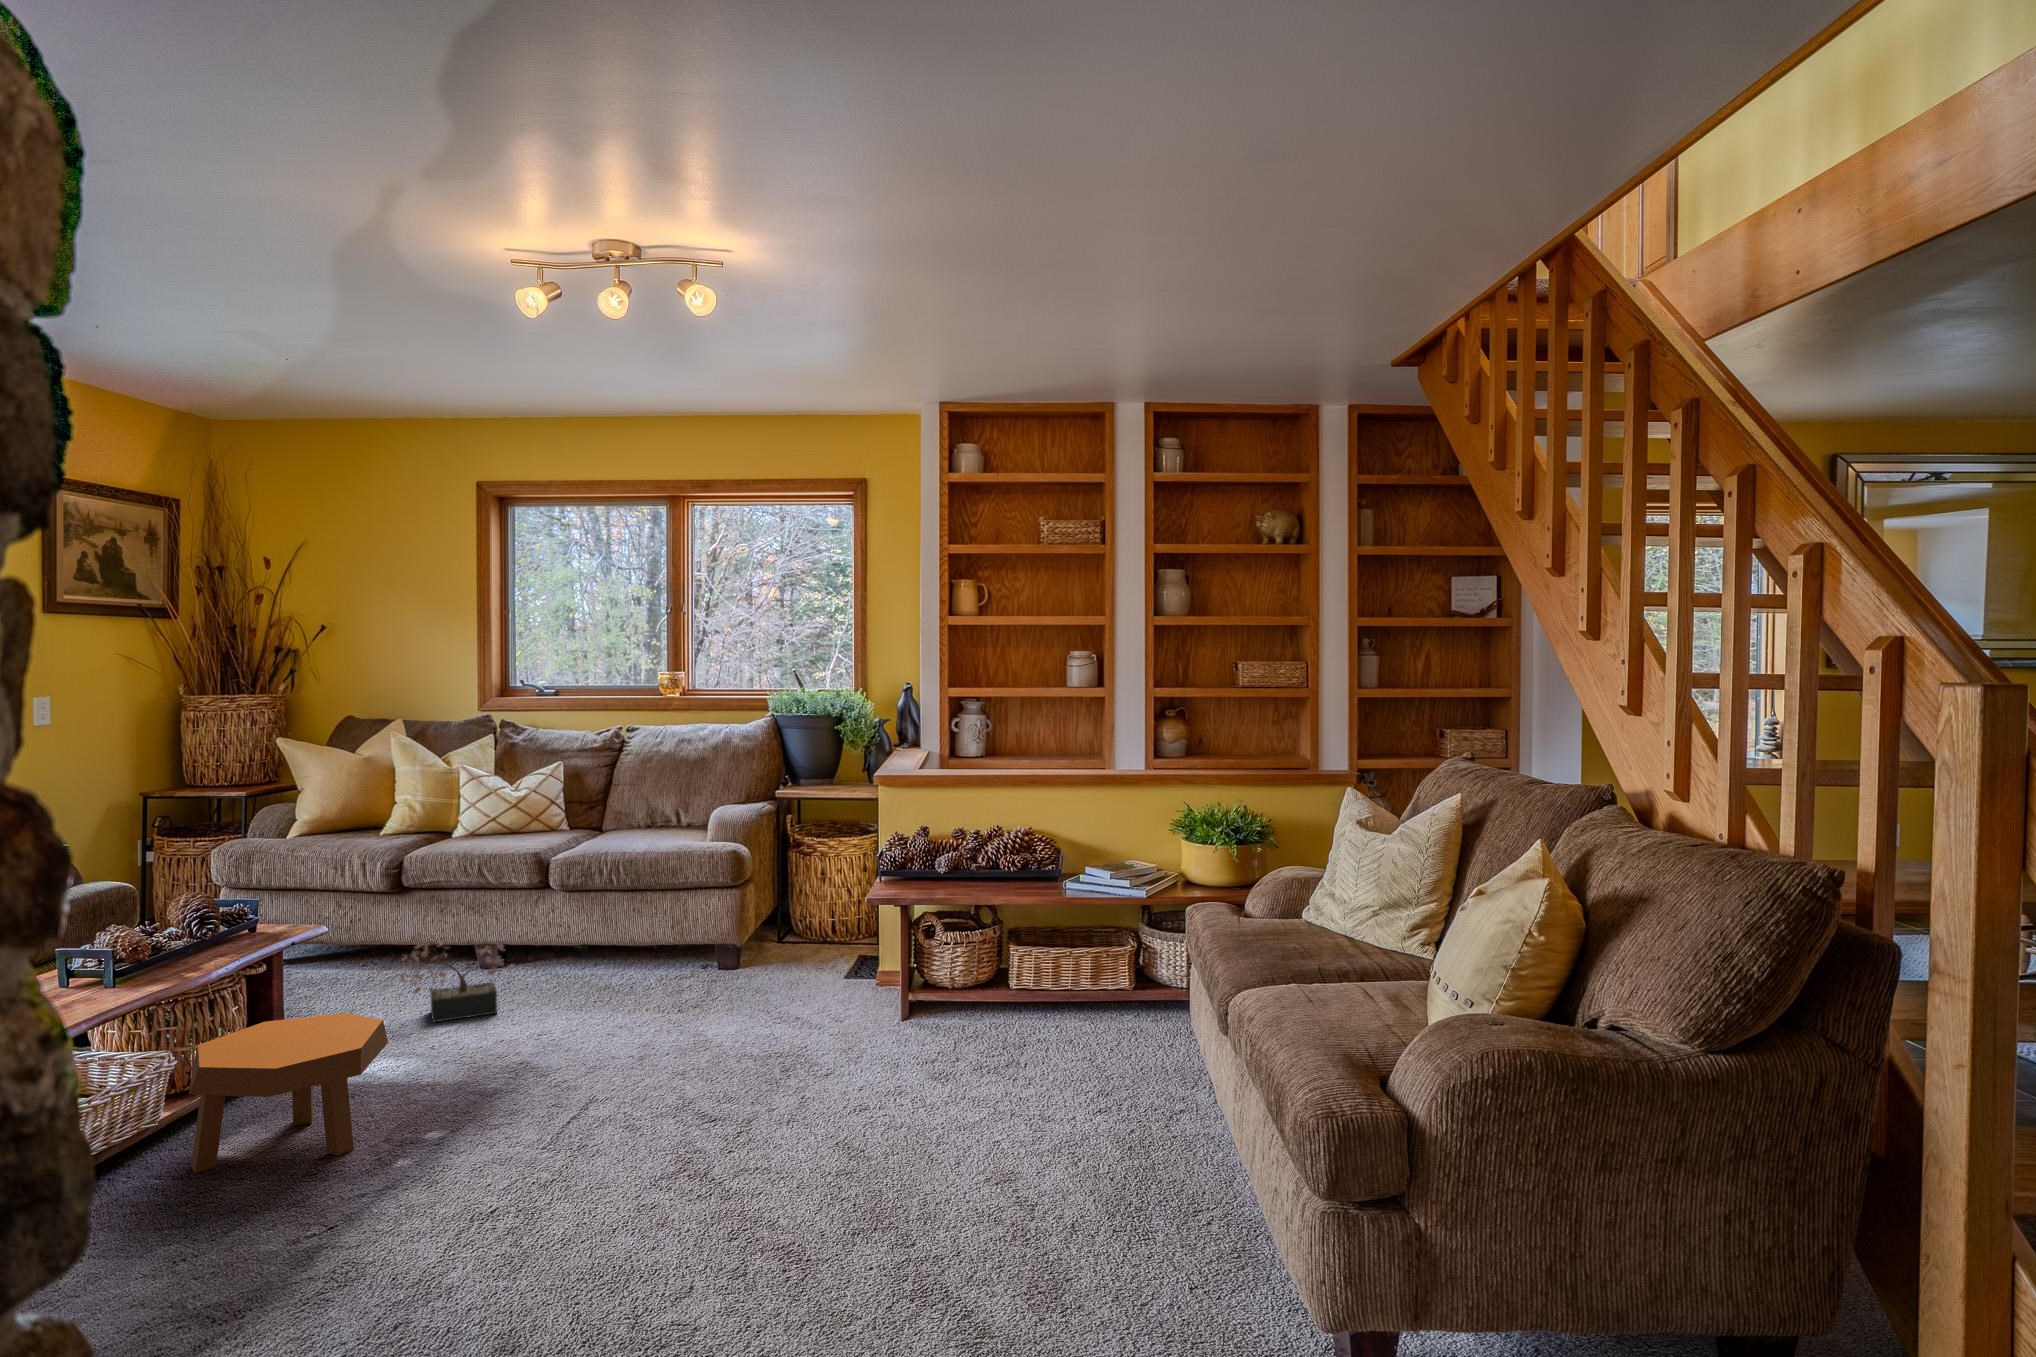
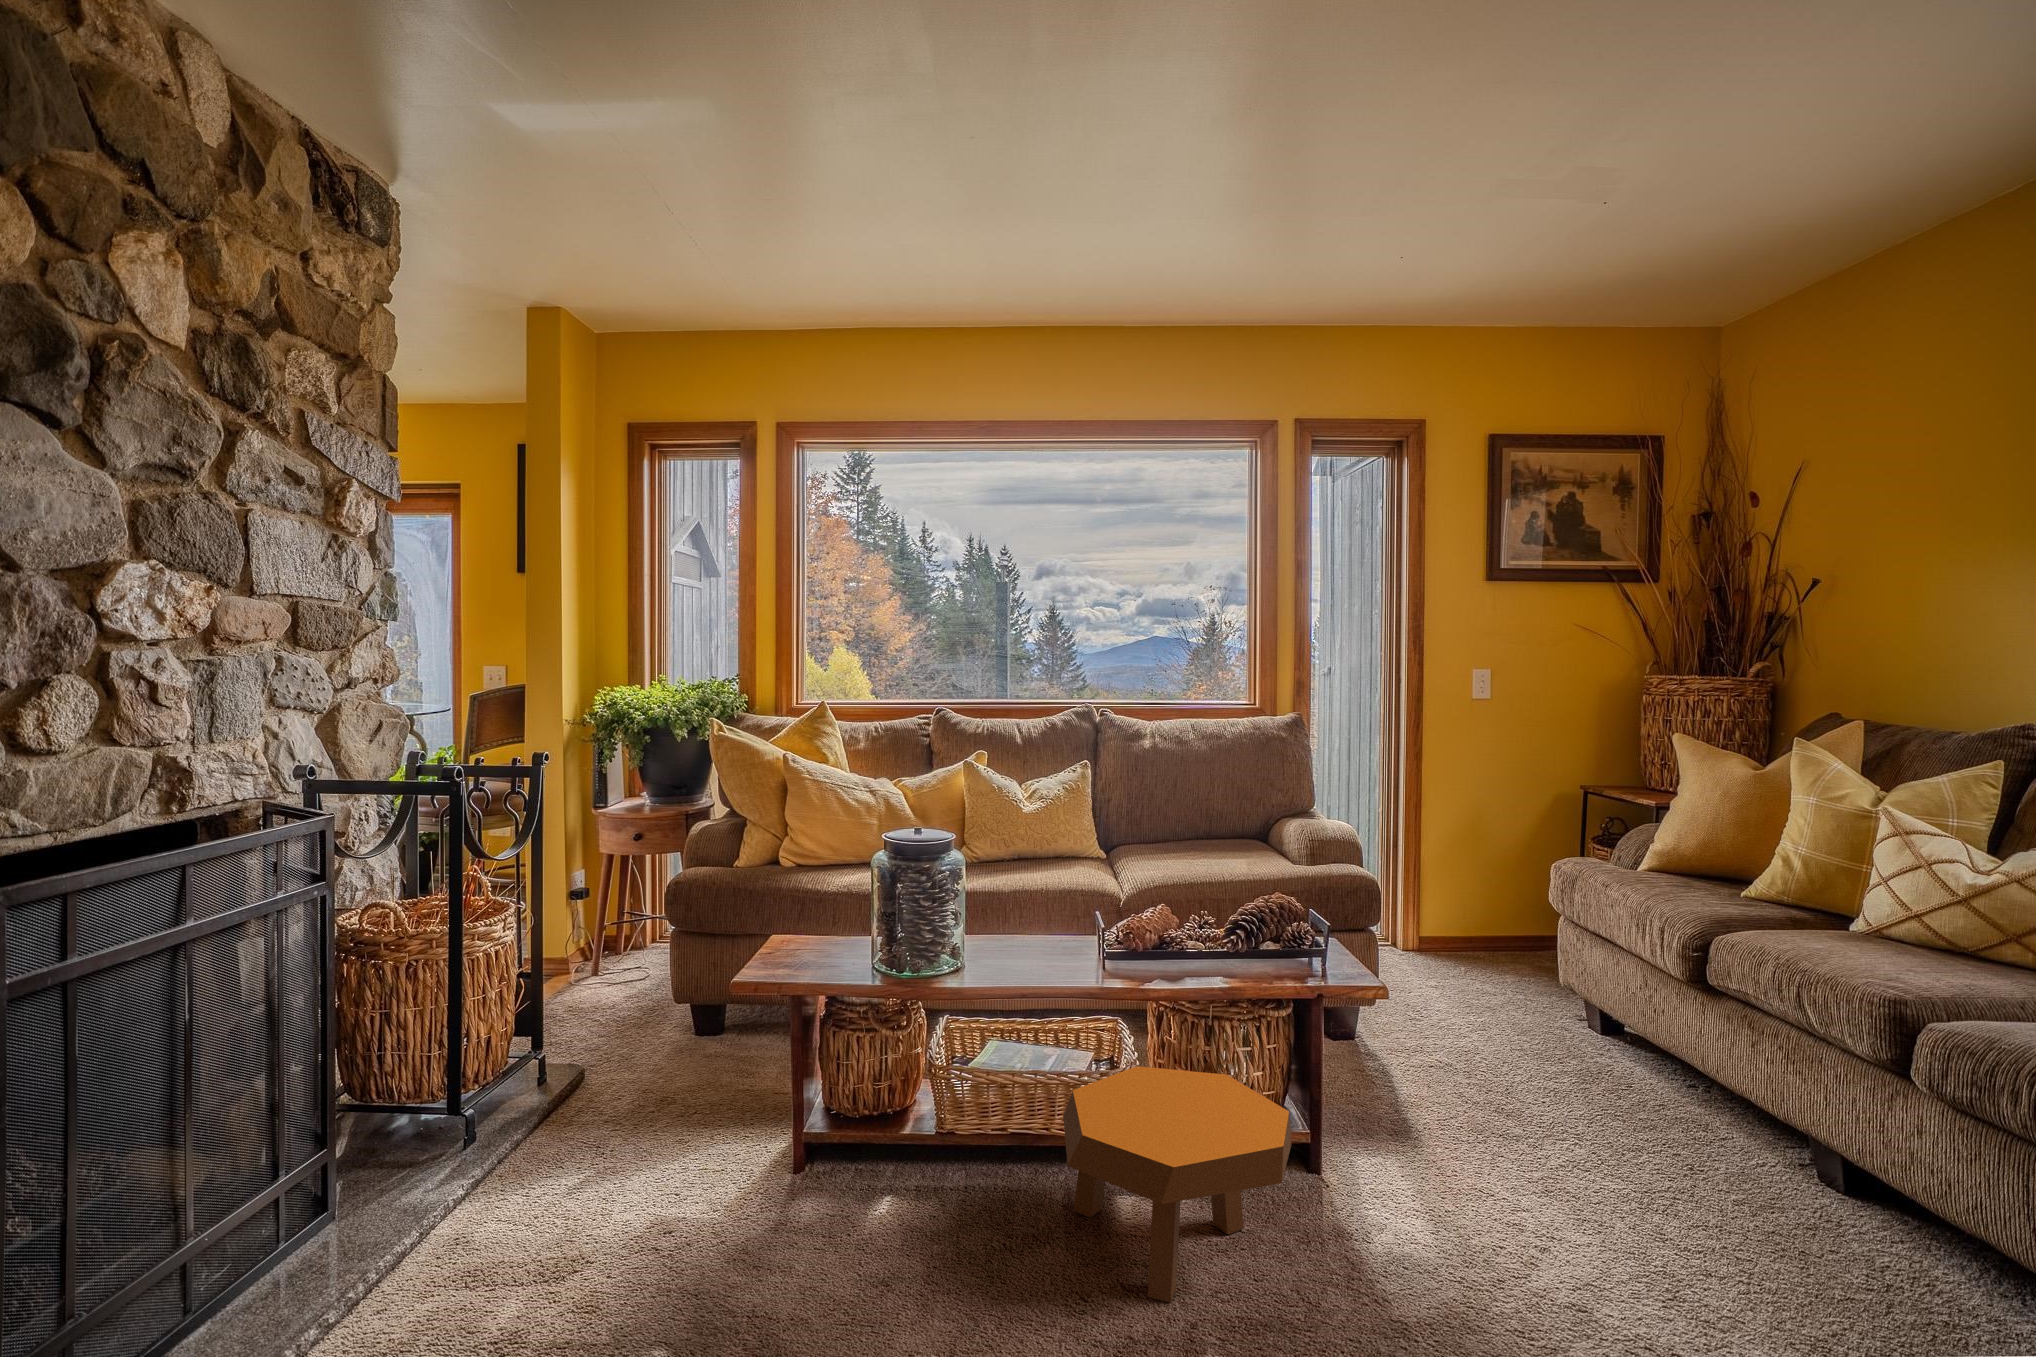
decorative plant: present [400,933,514,1022] -> none [1567,1050,1760,1245]

